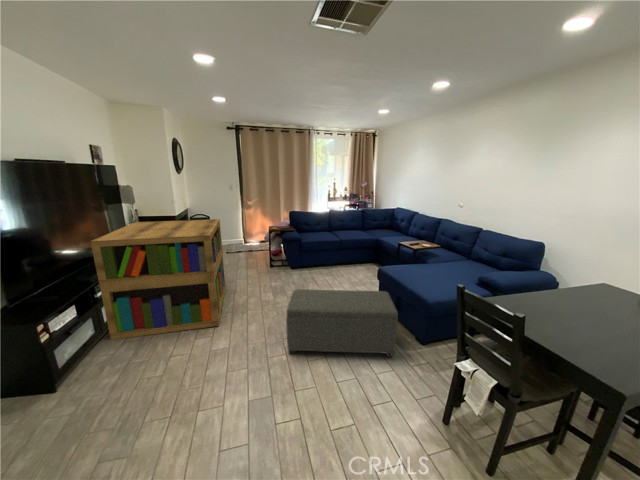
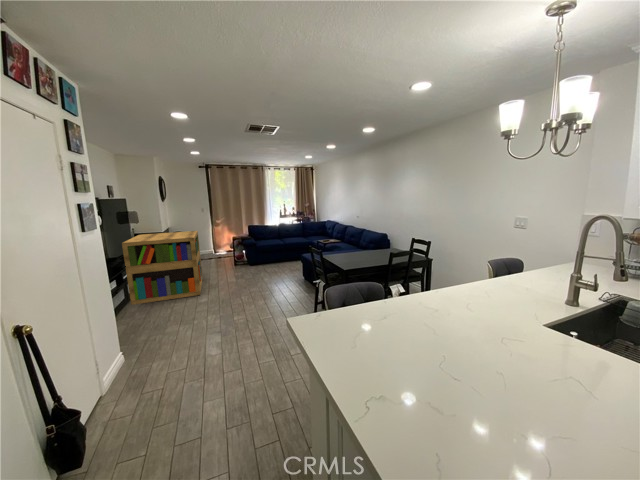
ottoman: present [286,289,398,357] -> none [241,265,305,303]

